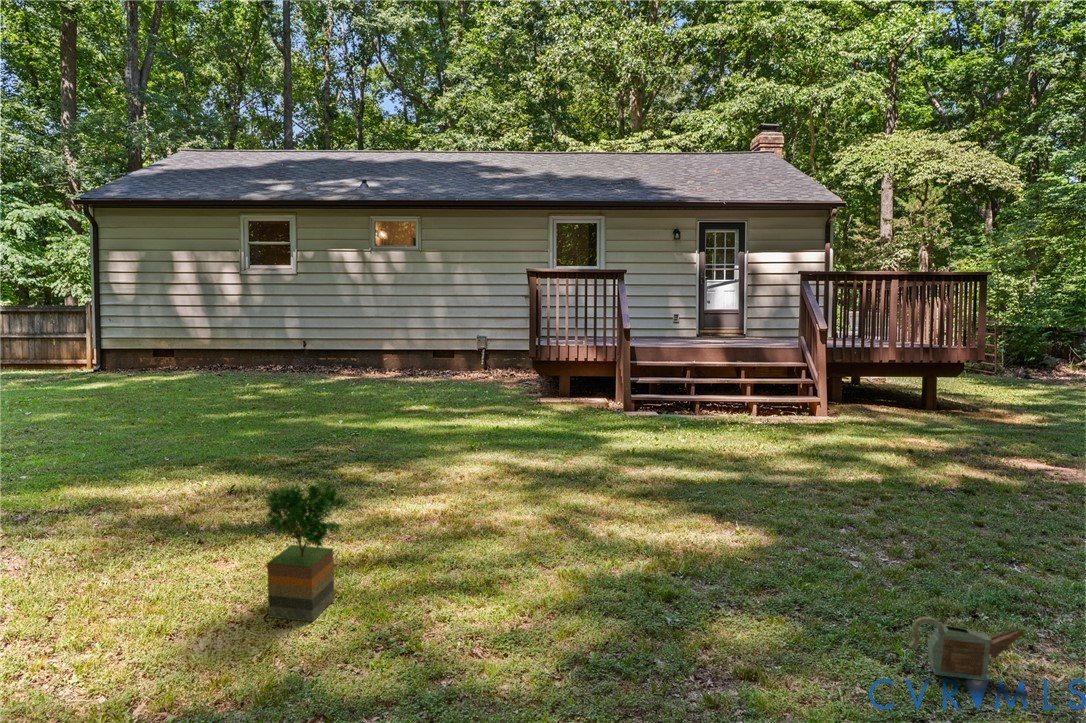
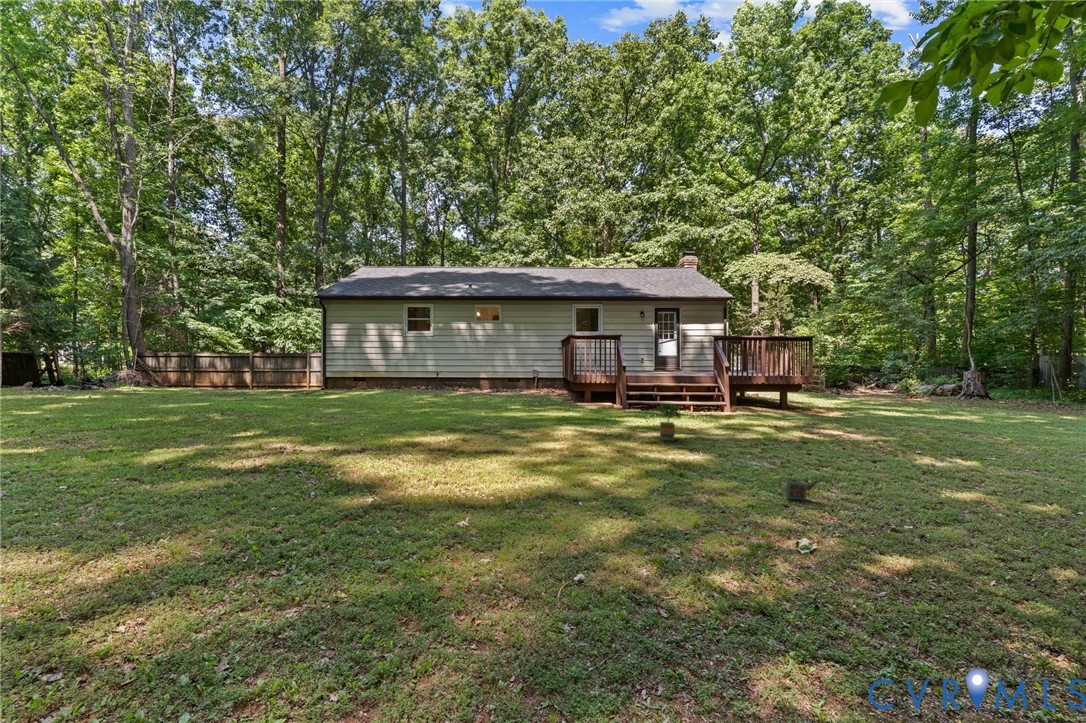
potted tree: present [266,484,347,622] -> present [657,404,681,441]

